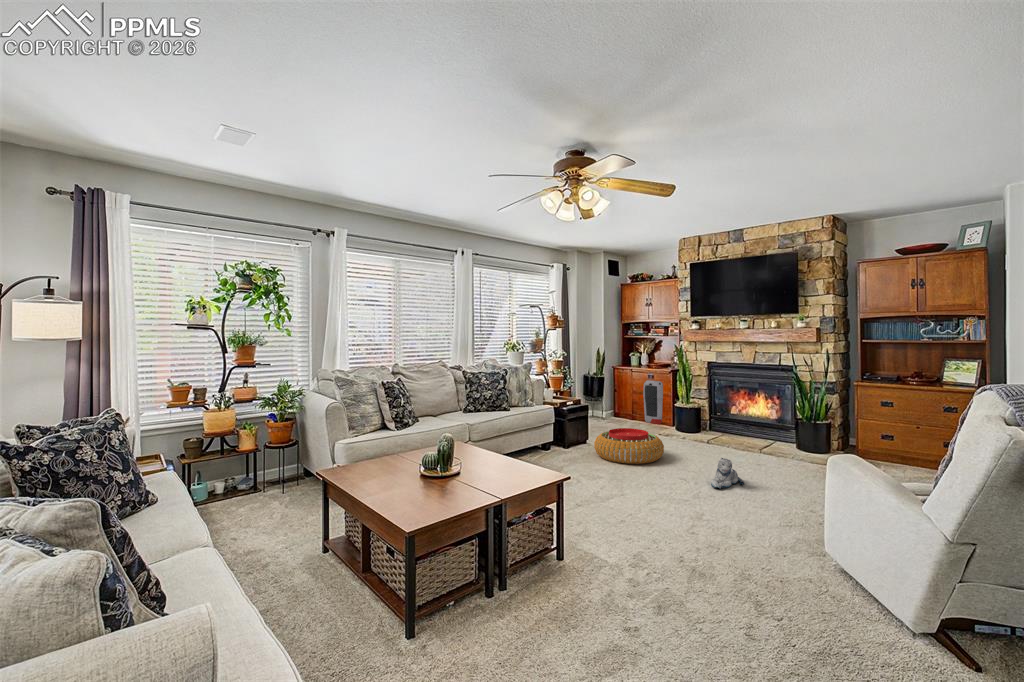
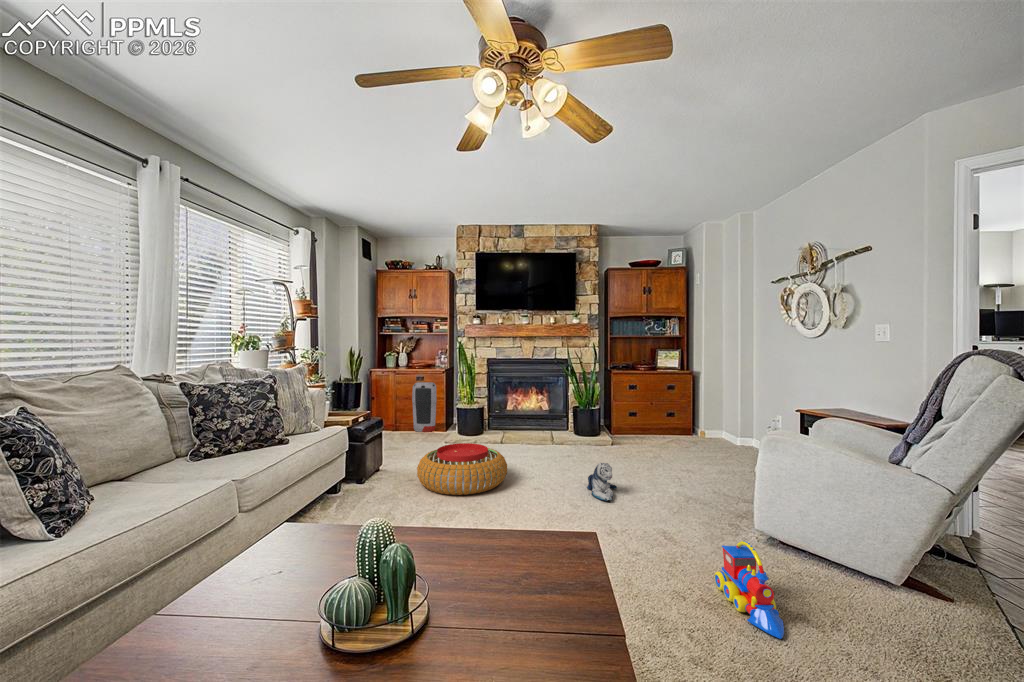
toy train: none [681,503,723,557] -> present [714,541,784,639]

